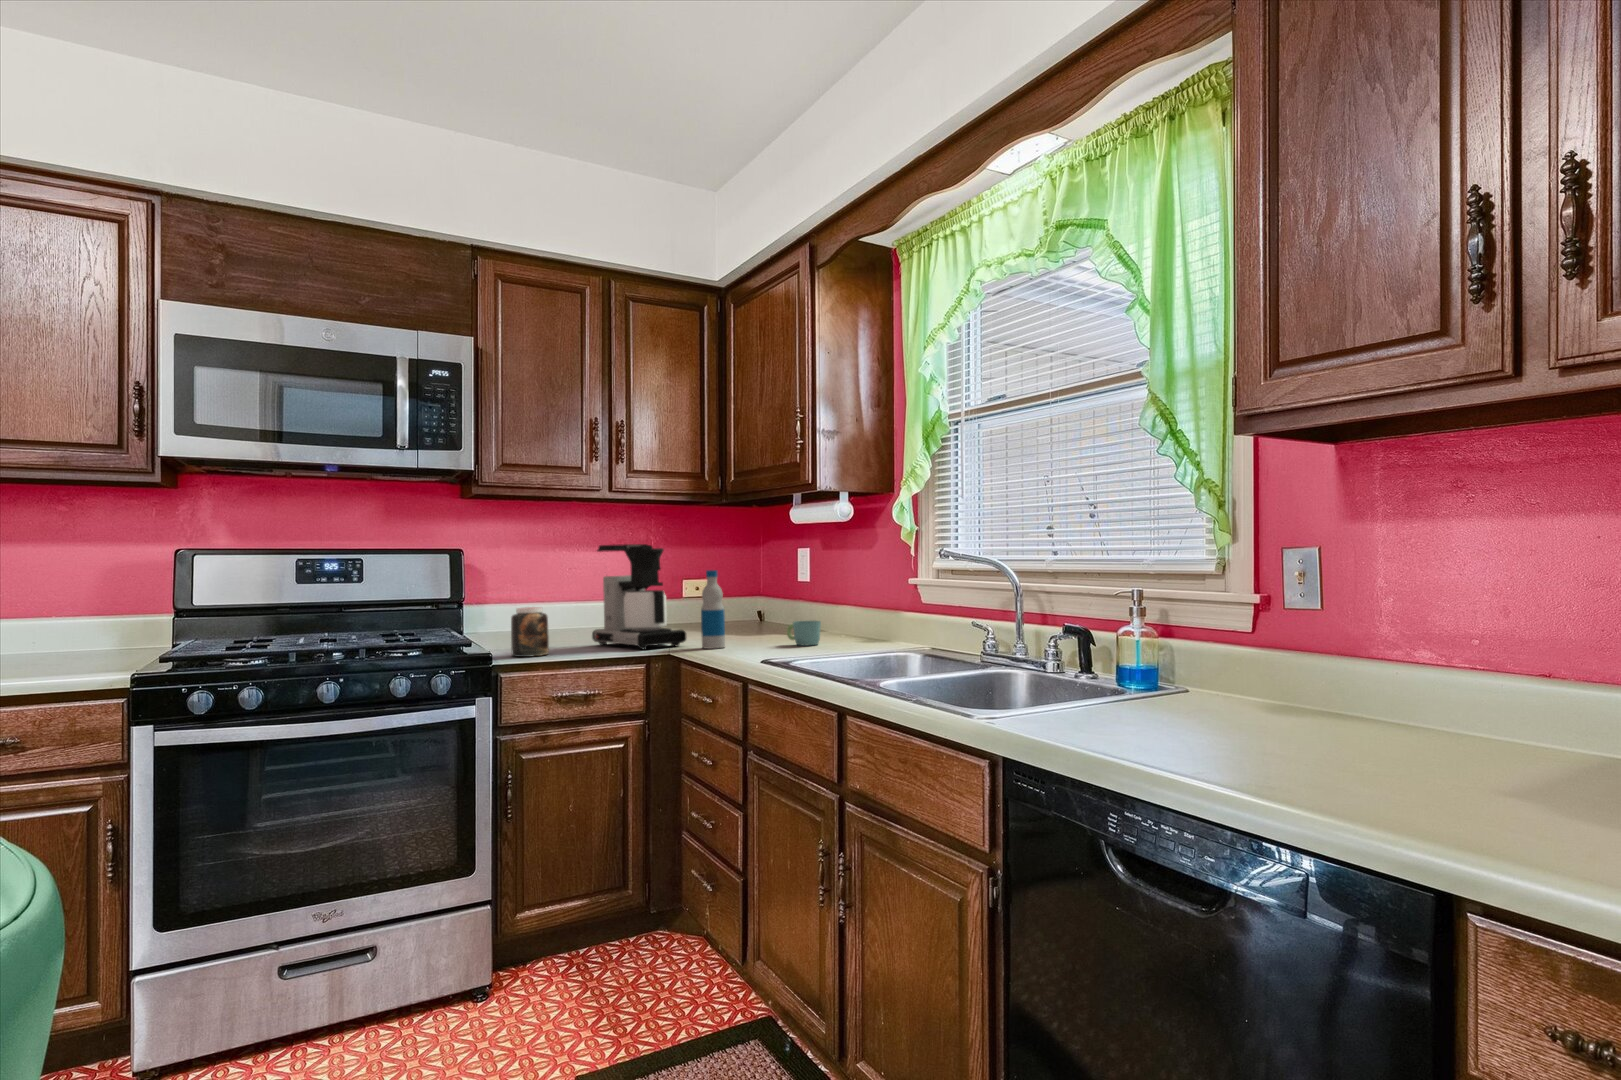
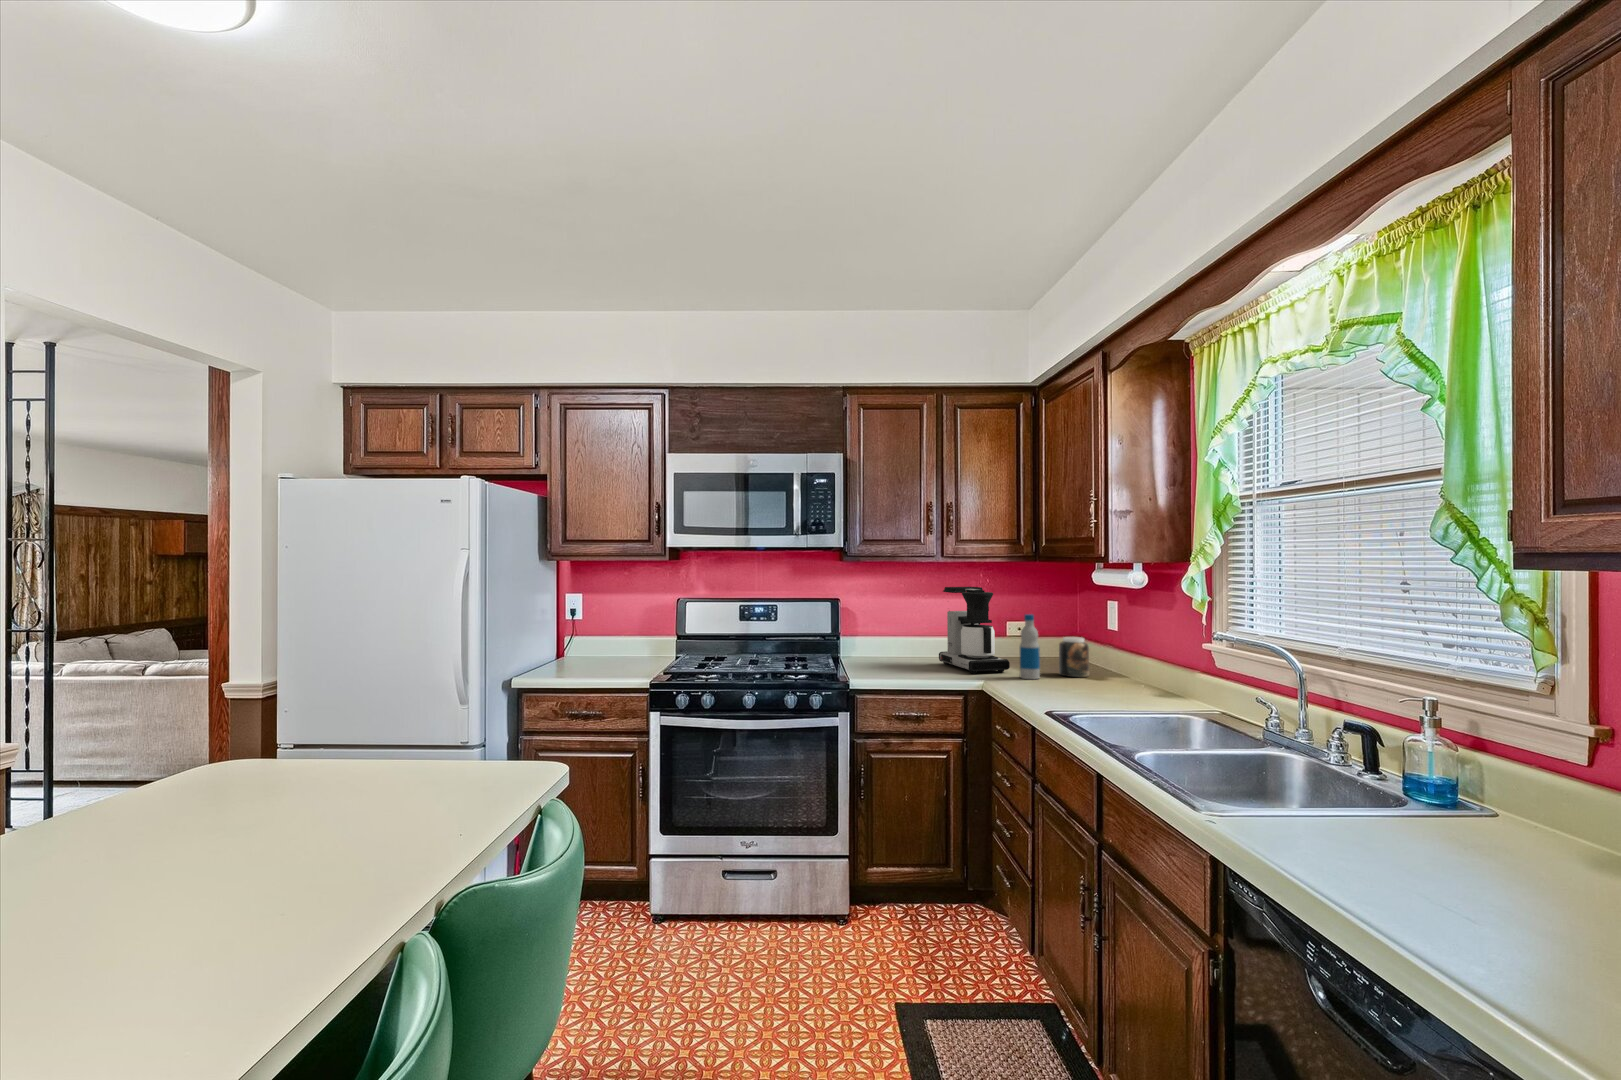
jar: present [511,607,549,657] -> present [1059,637,1089,677]
mug: present [787,621,821,646] -> none [1094,662,1125,685]

